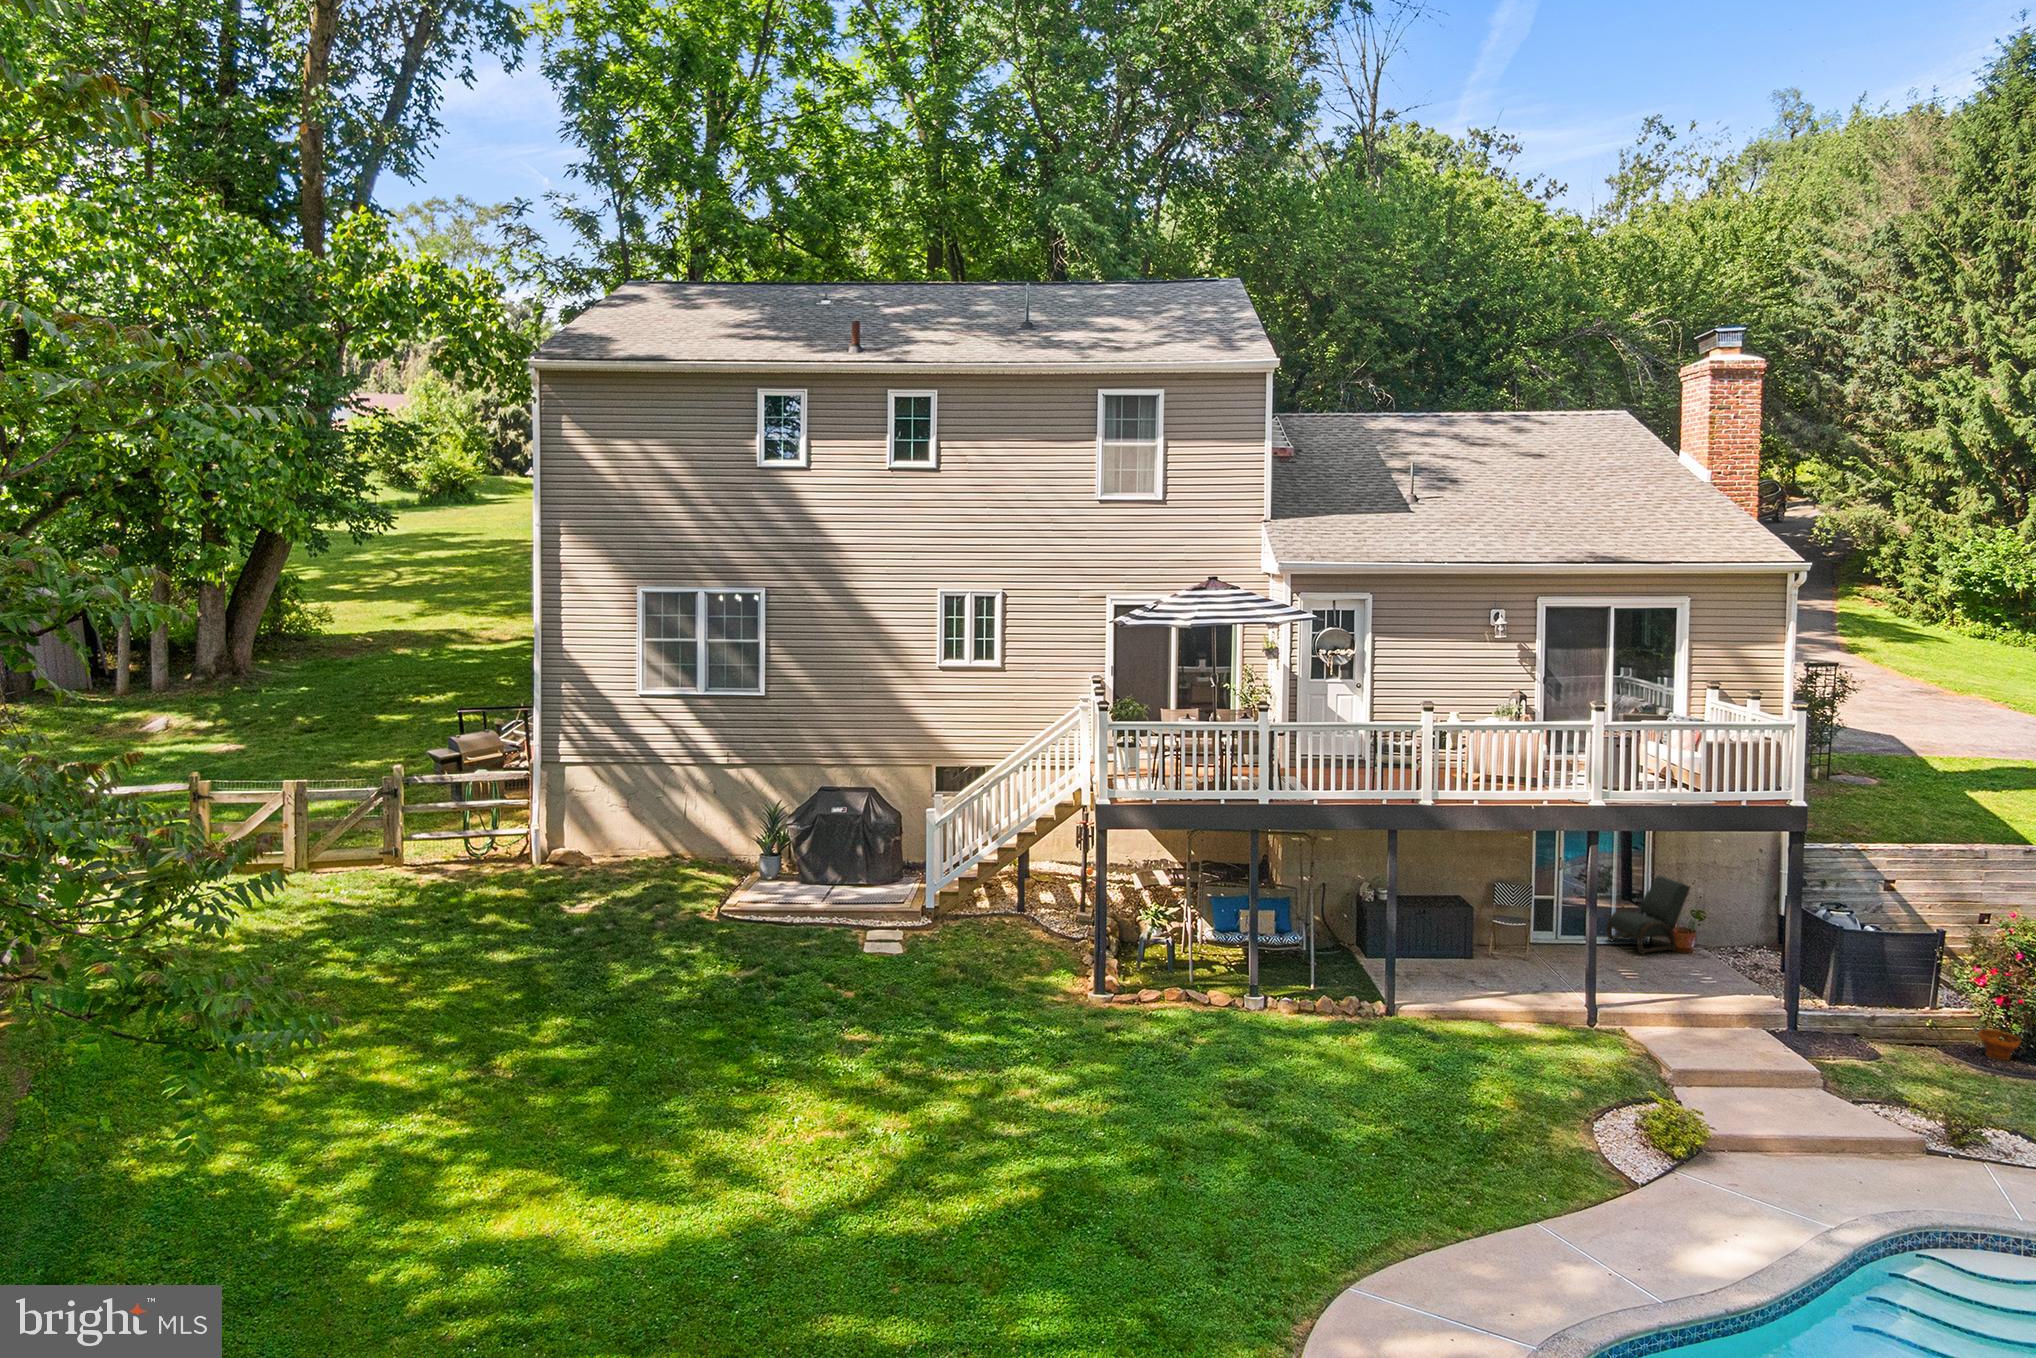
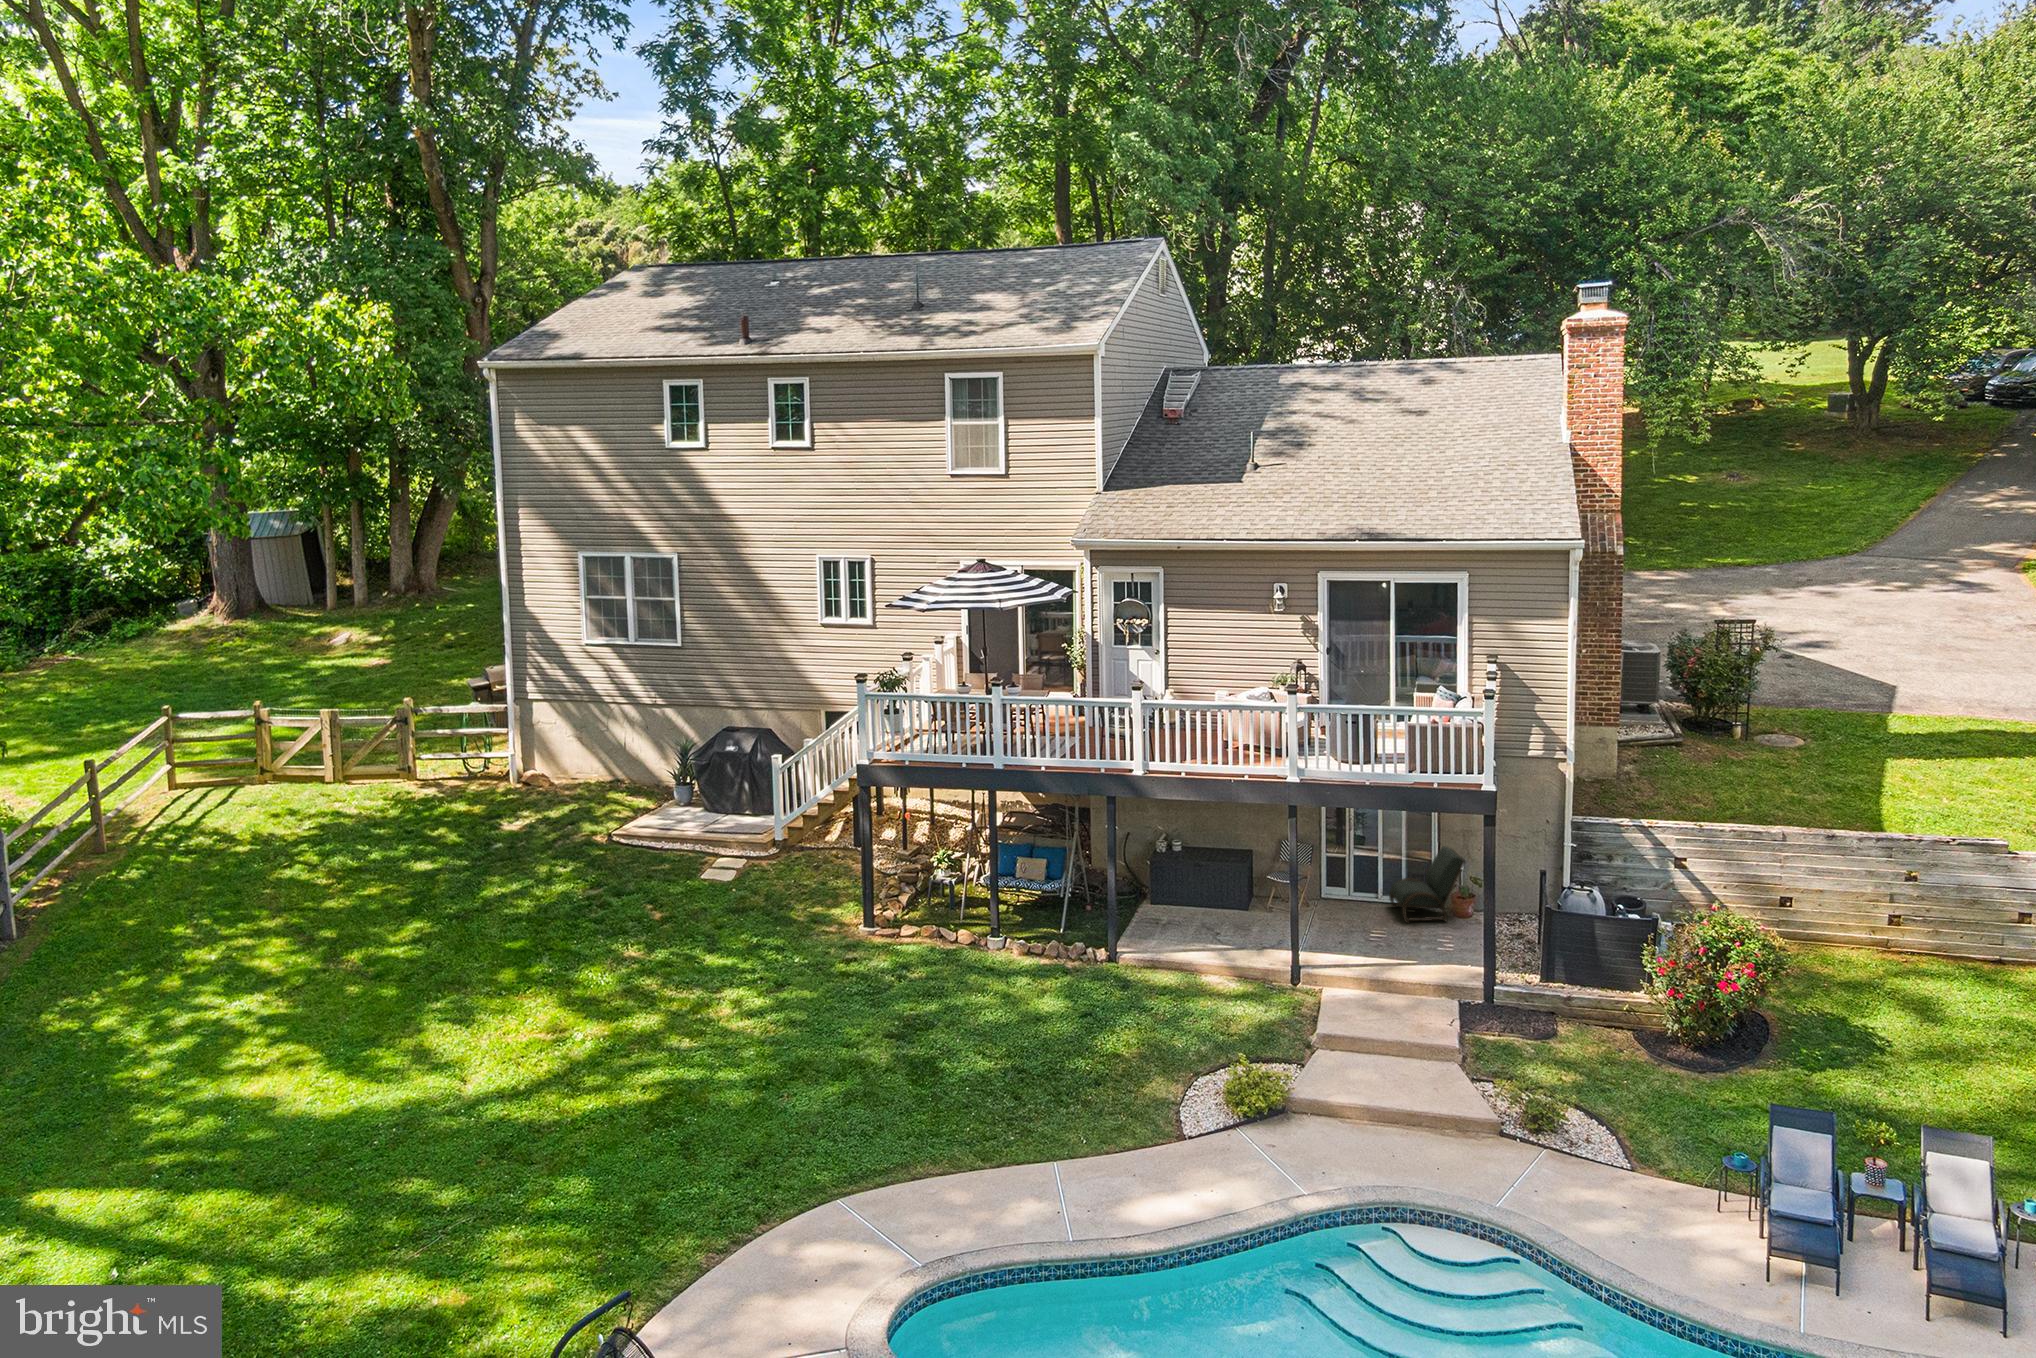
planter: present [1978,1029,2020,1060] -> none [1623,1019,1660,1051]

